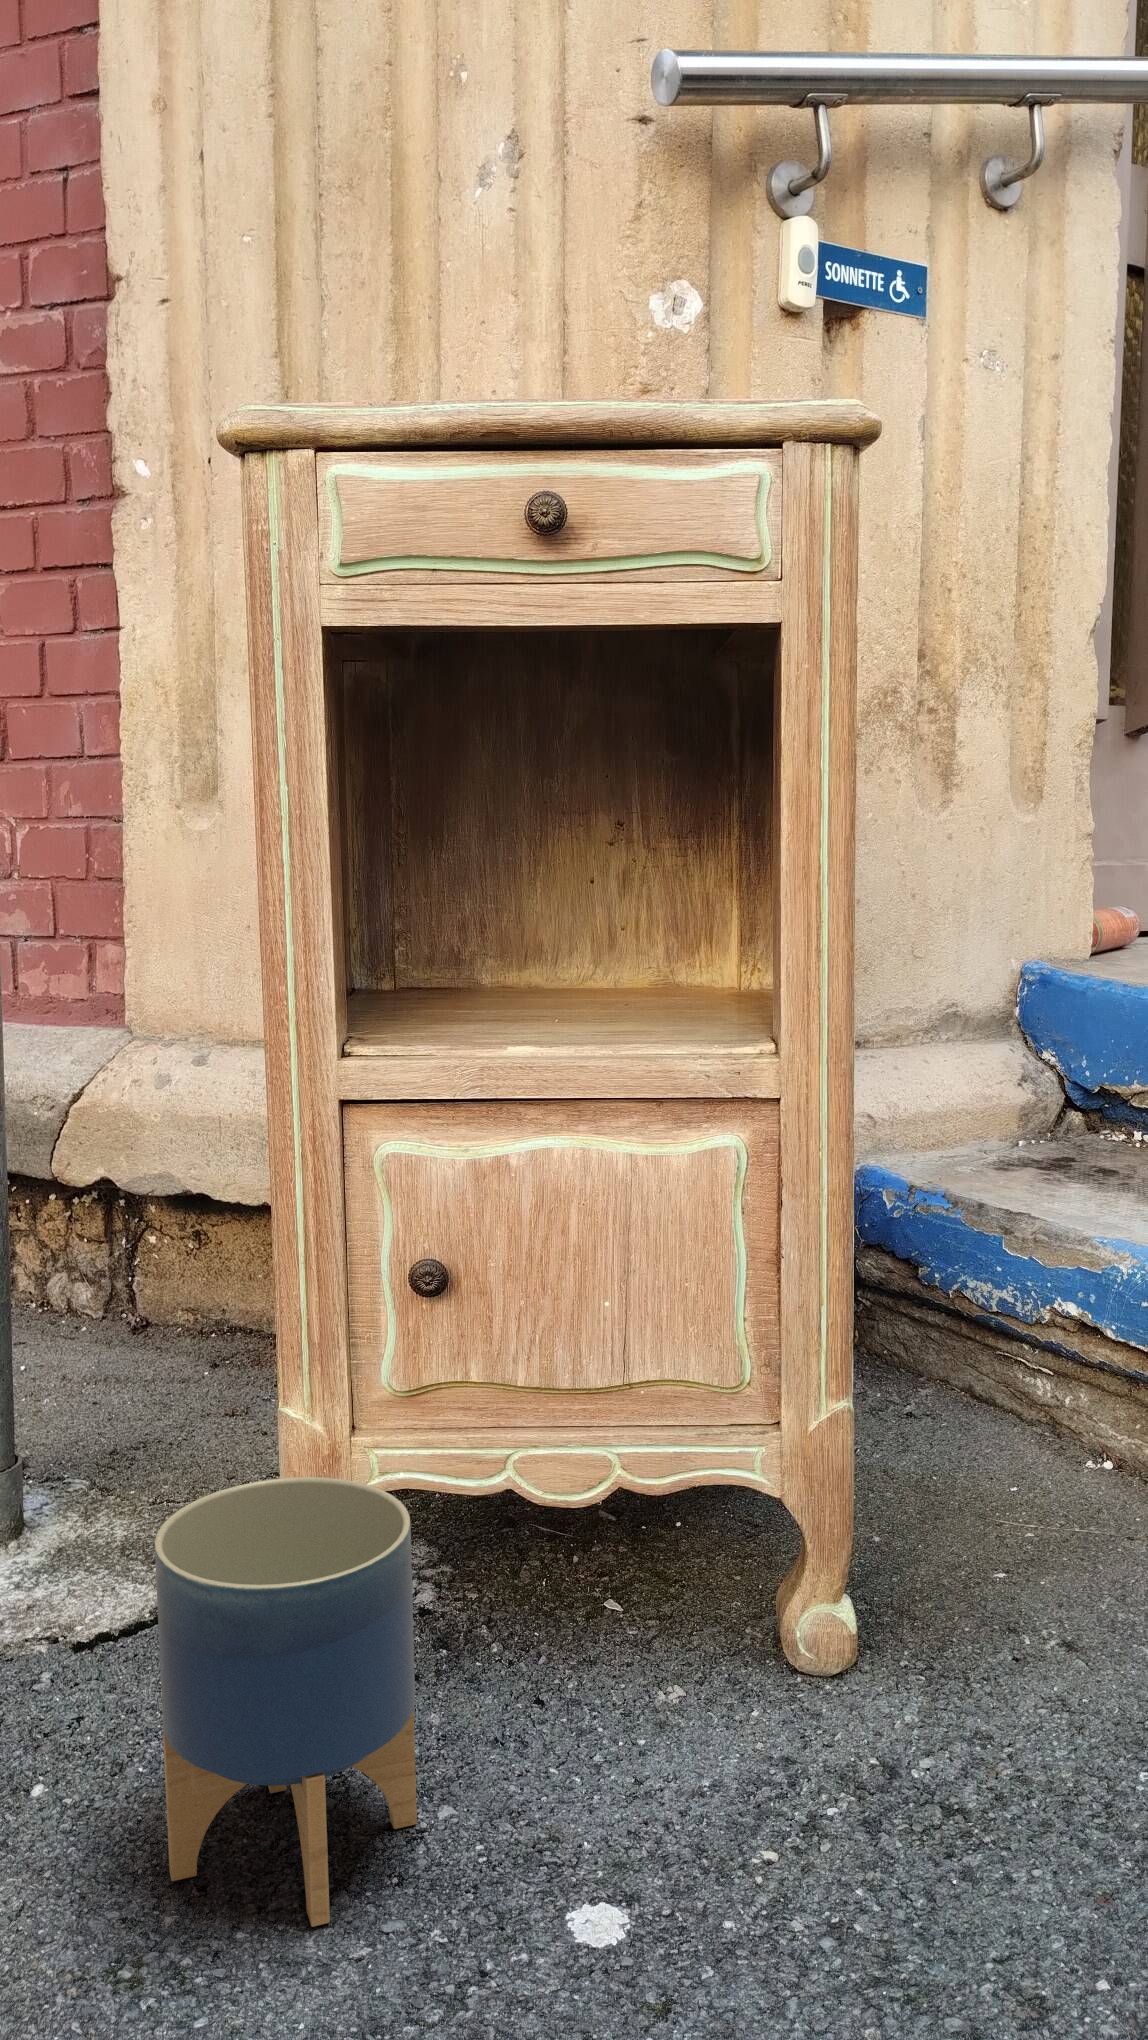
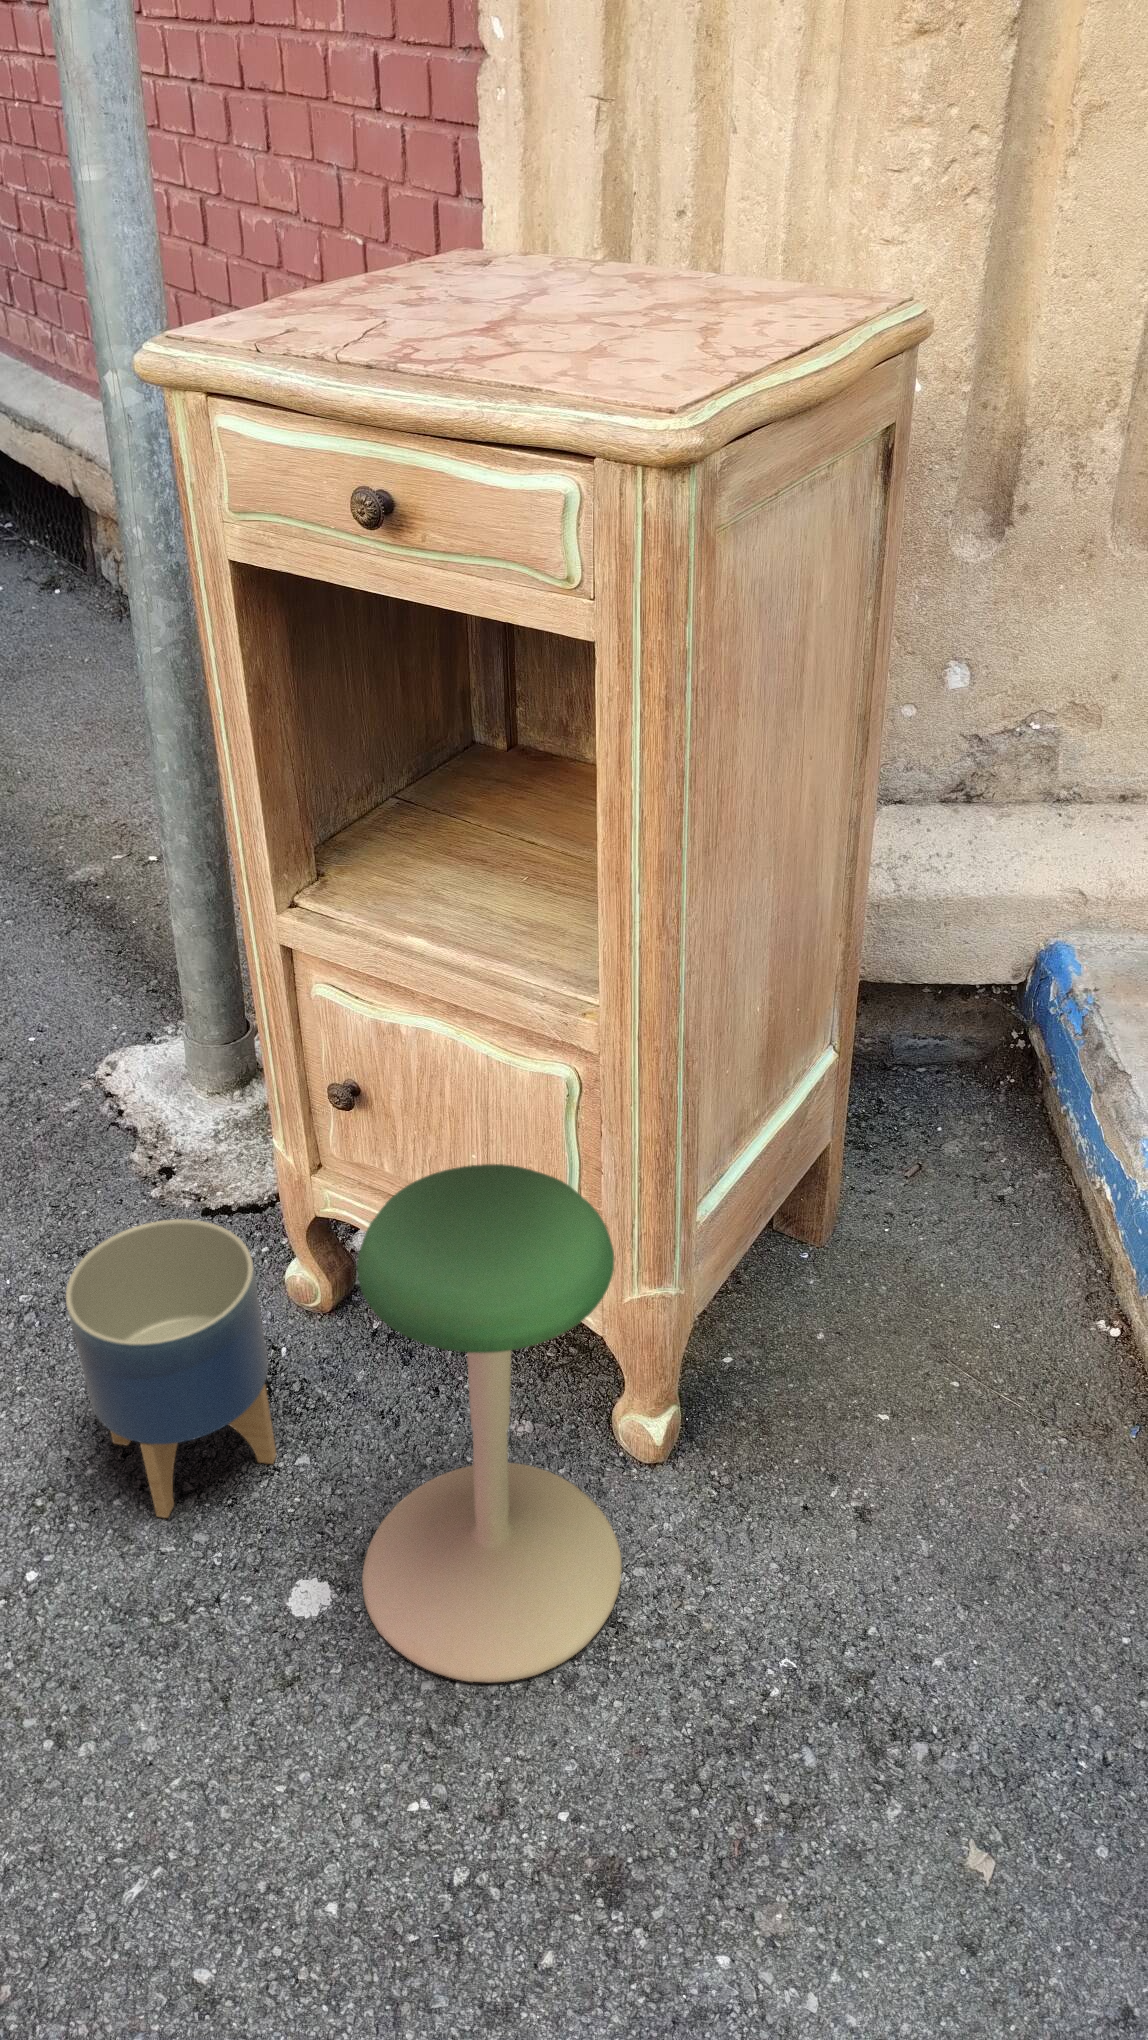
stool: none [613,1219,953,1927] -> present [357,1164,622,1682]

